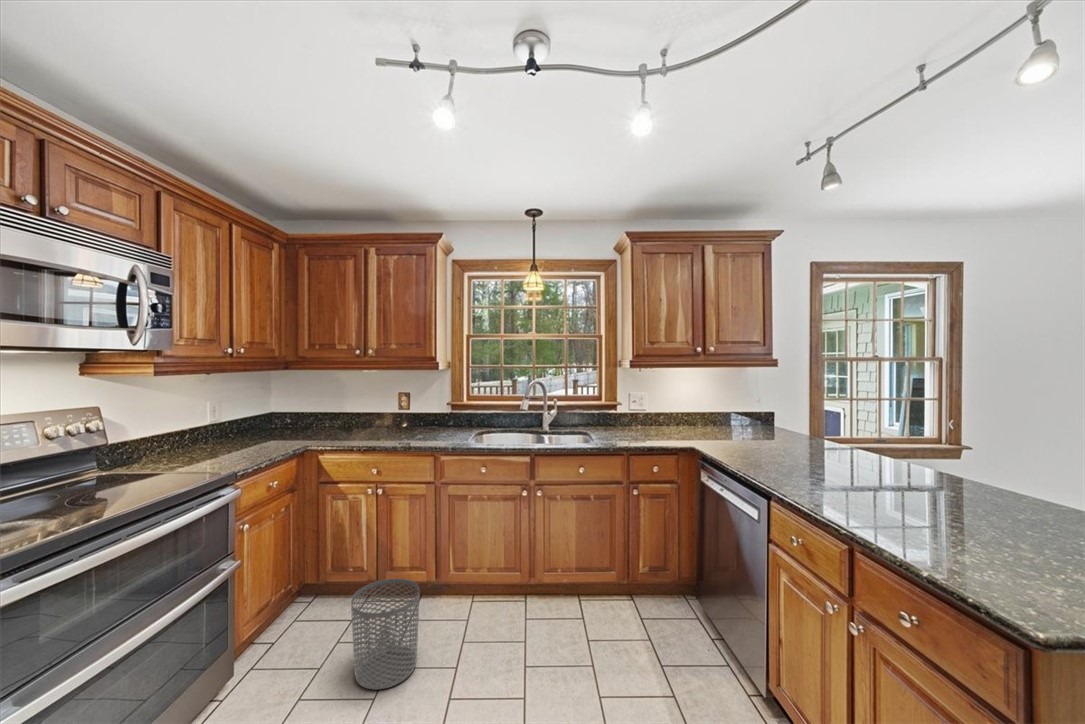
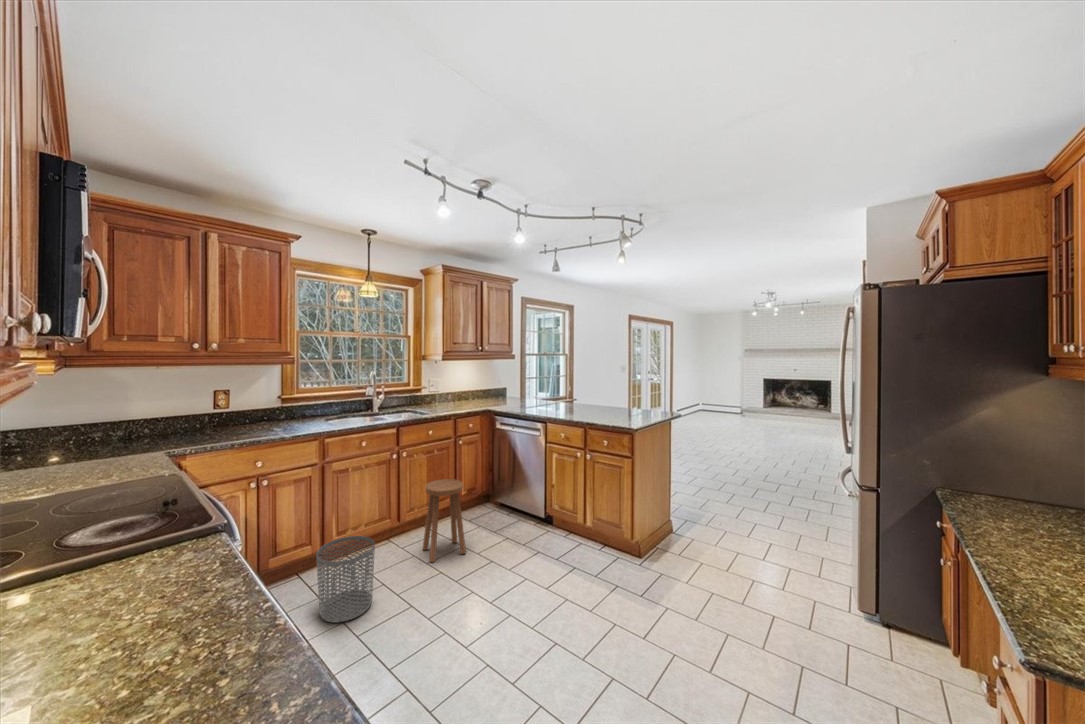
stool: none [517,540,580,672] -> present [423,479,466,562]

